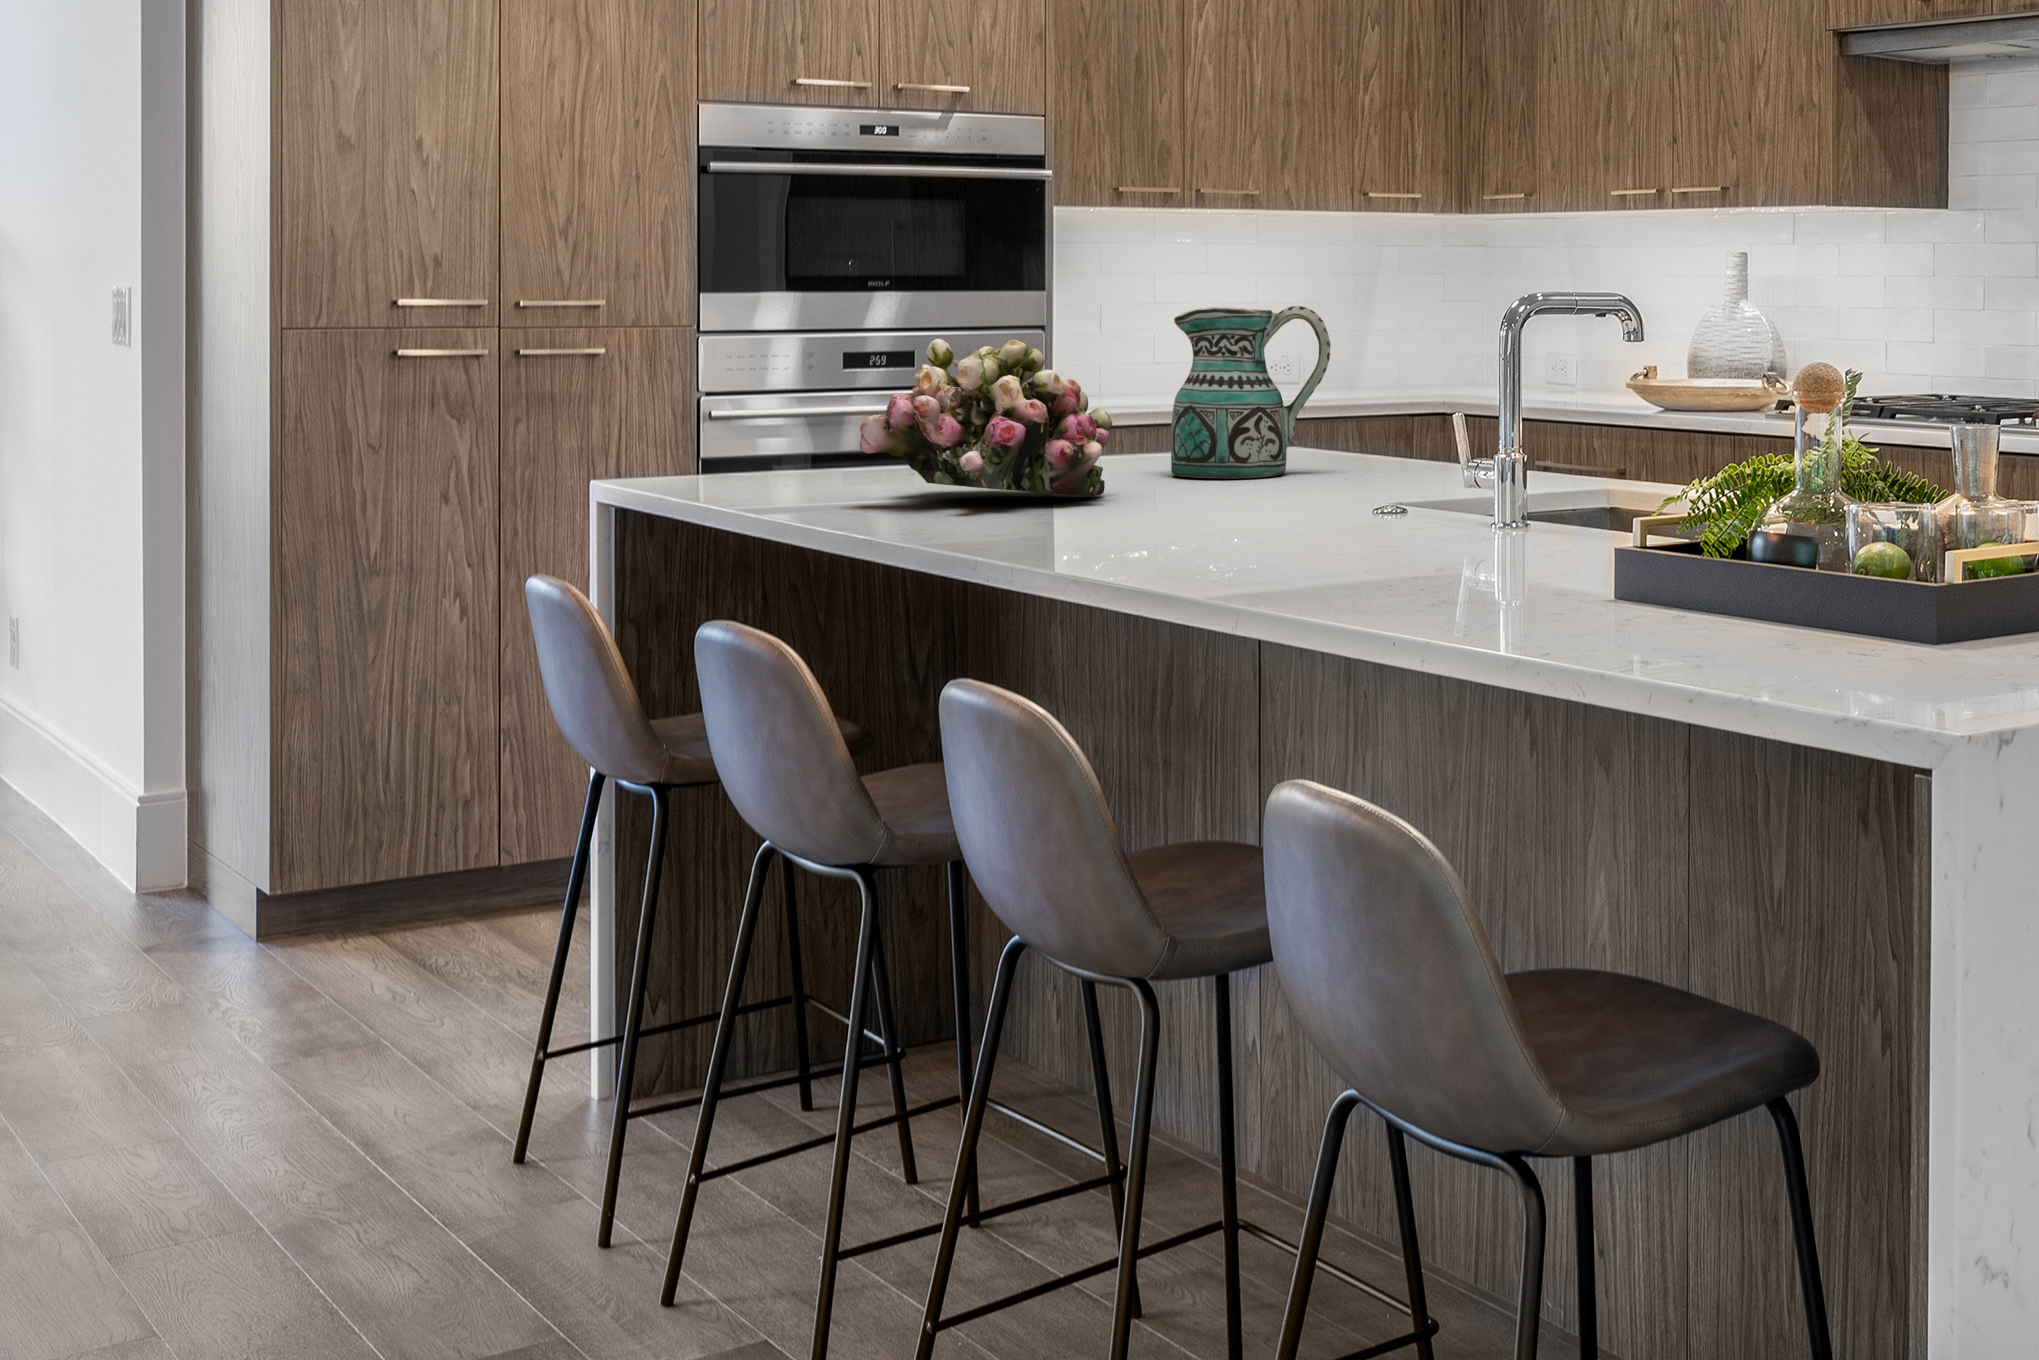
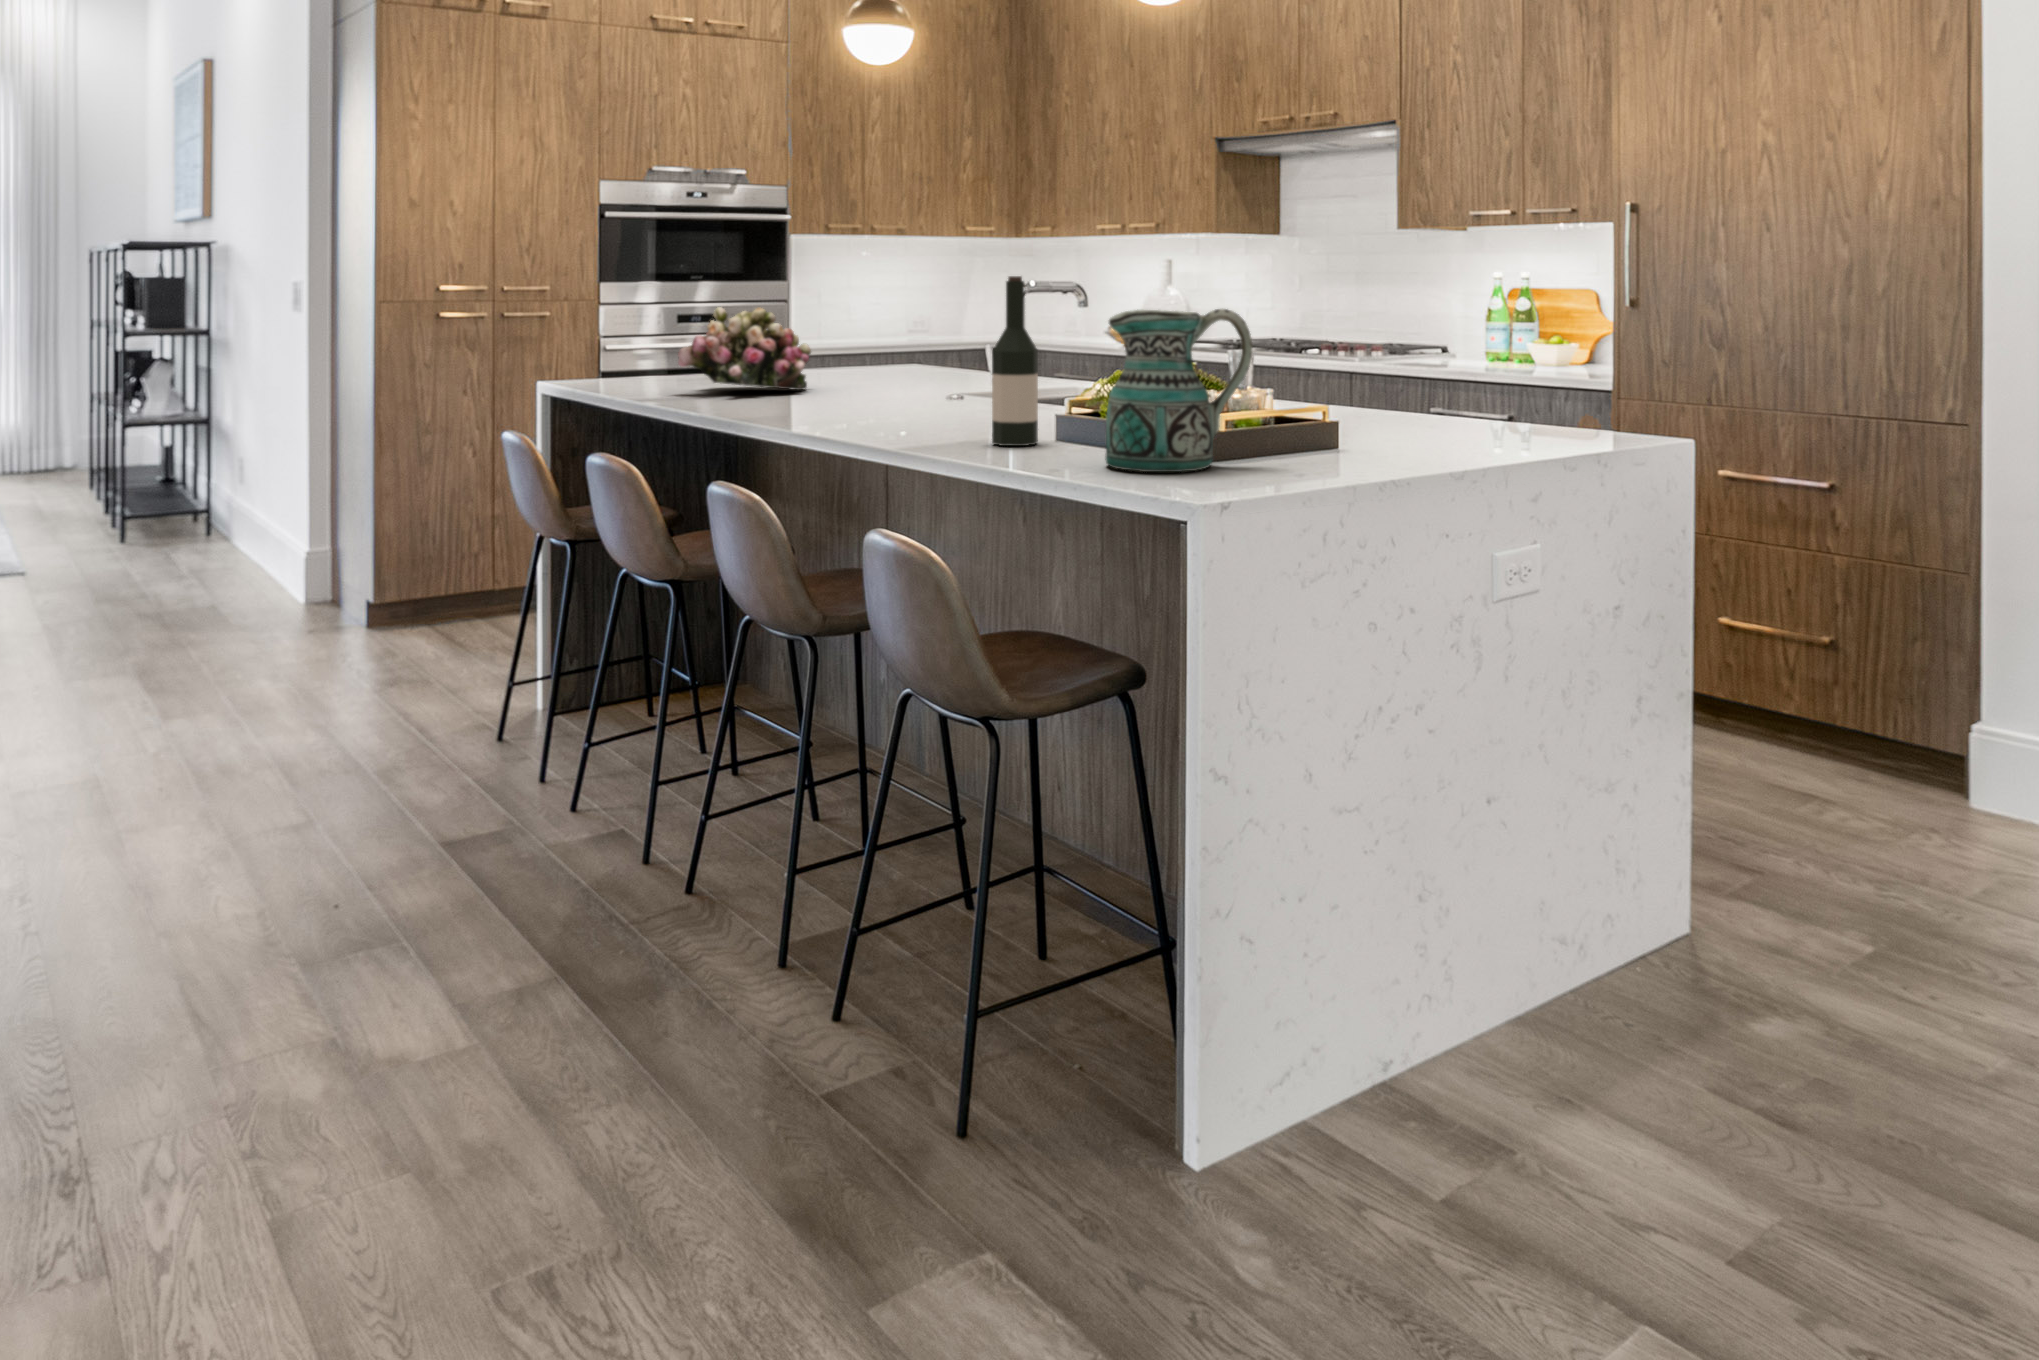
wine bottle: none [1498,281,1587,612] -> present [992,276,1038,446]
ceramic pitcher: present [1171,306,1330,478] -> present [1105,309,1253,472]

